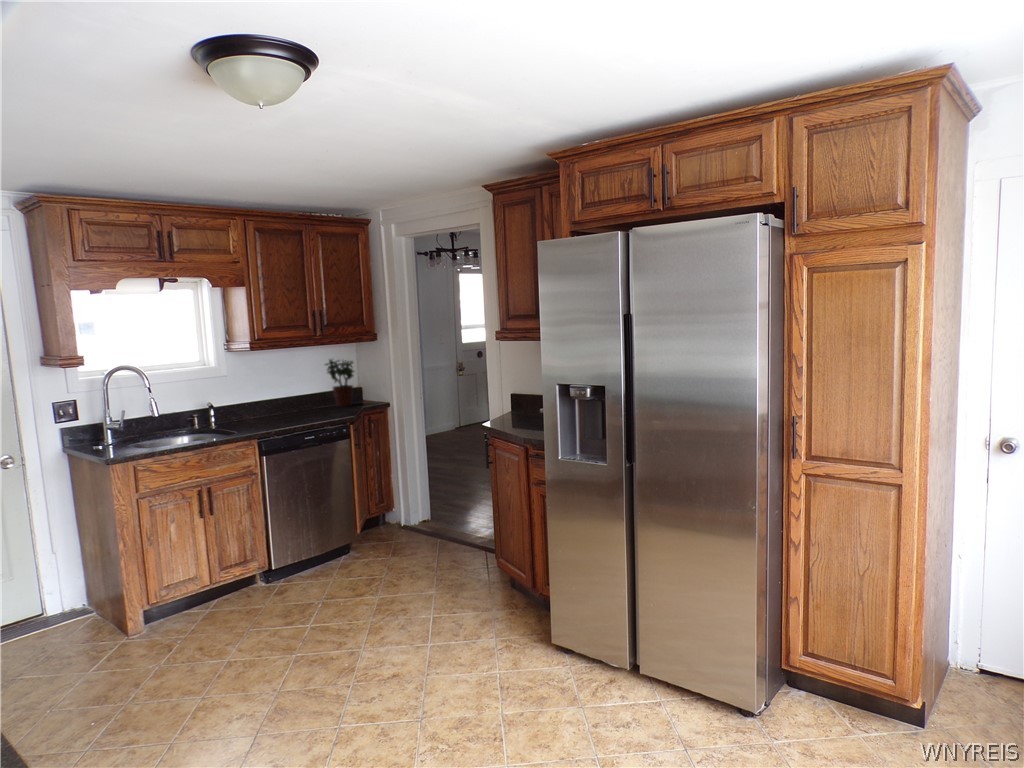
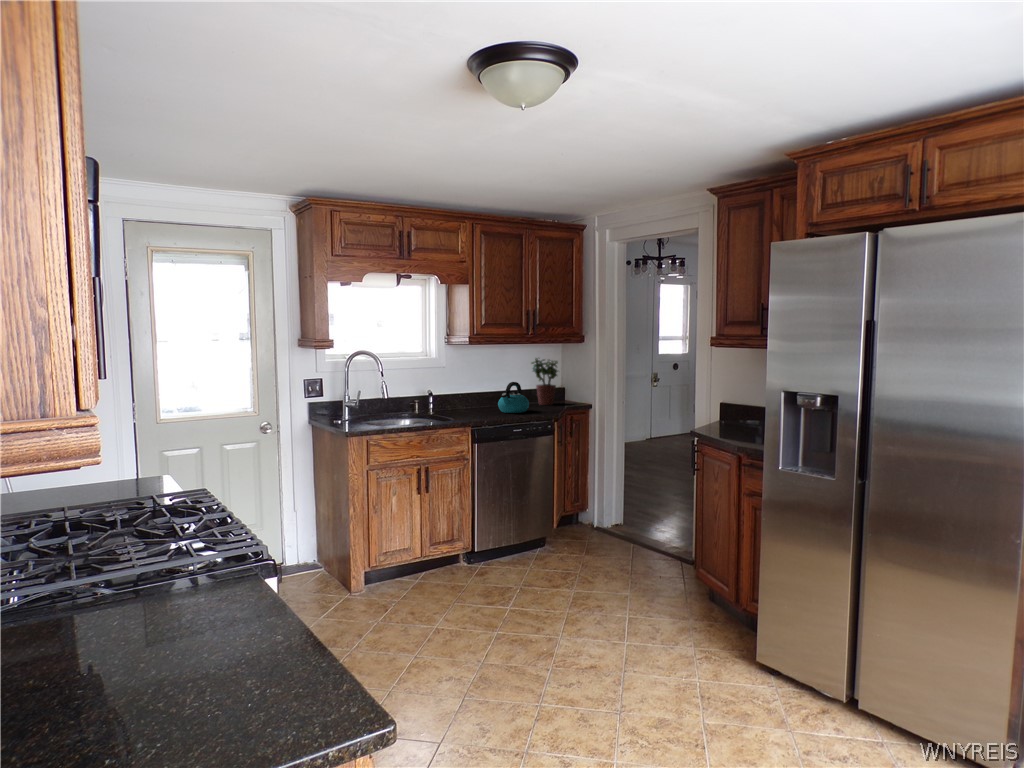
kettle: none [290,386,324,419] -> present [498,382,529,413]

